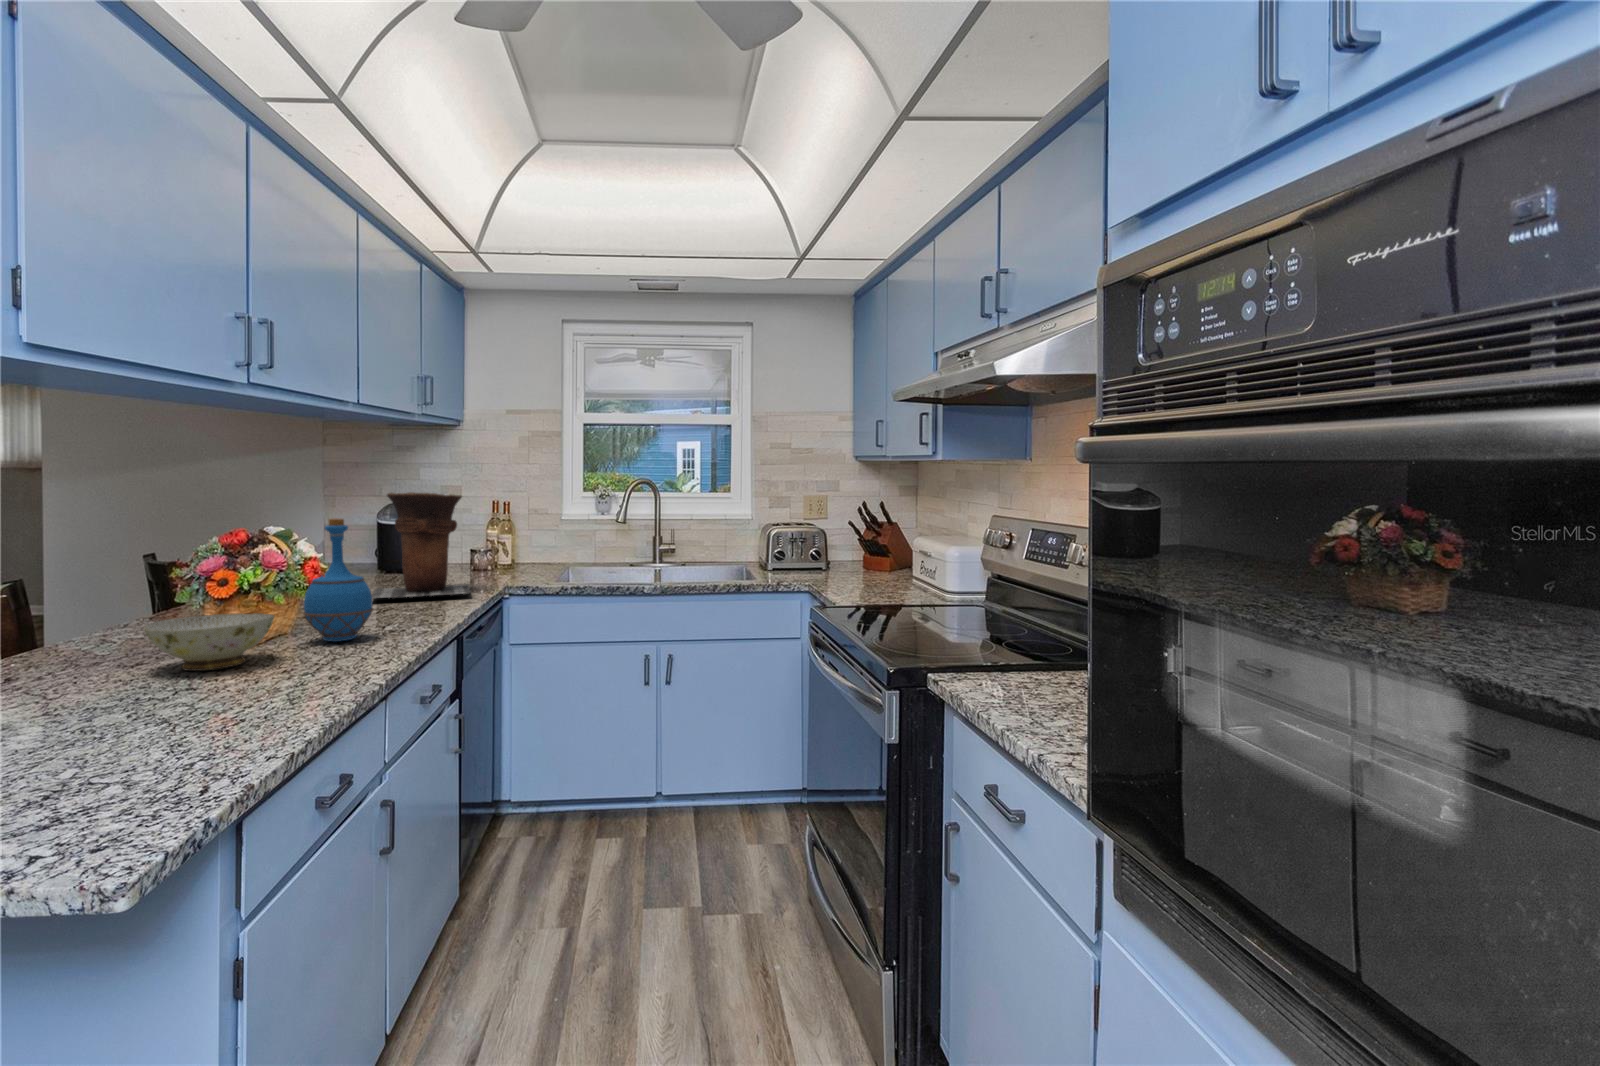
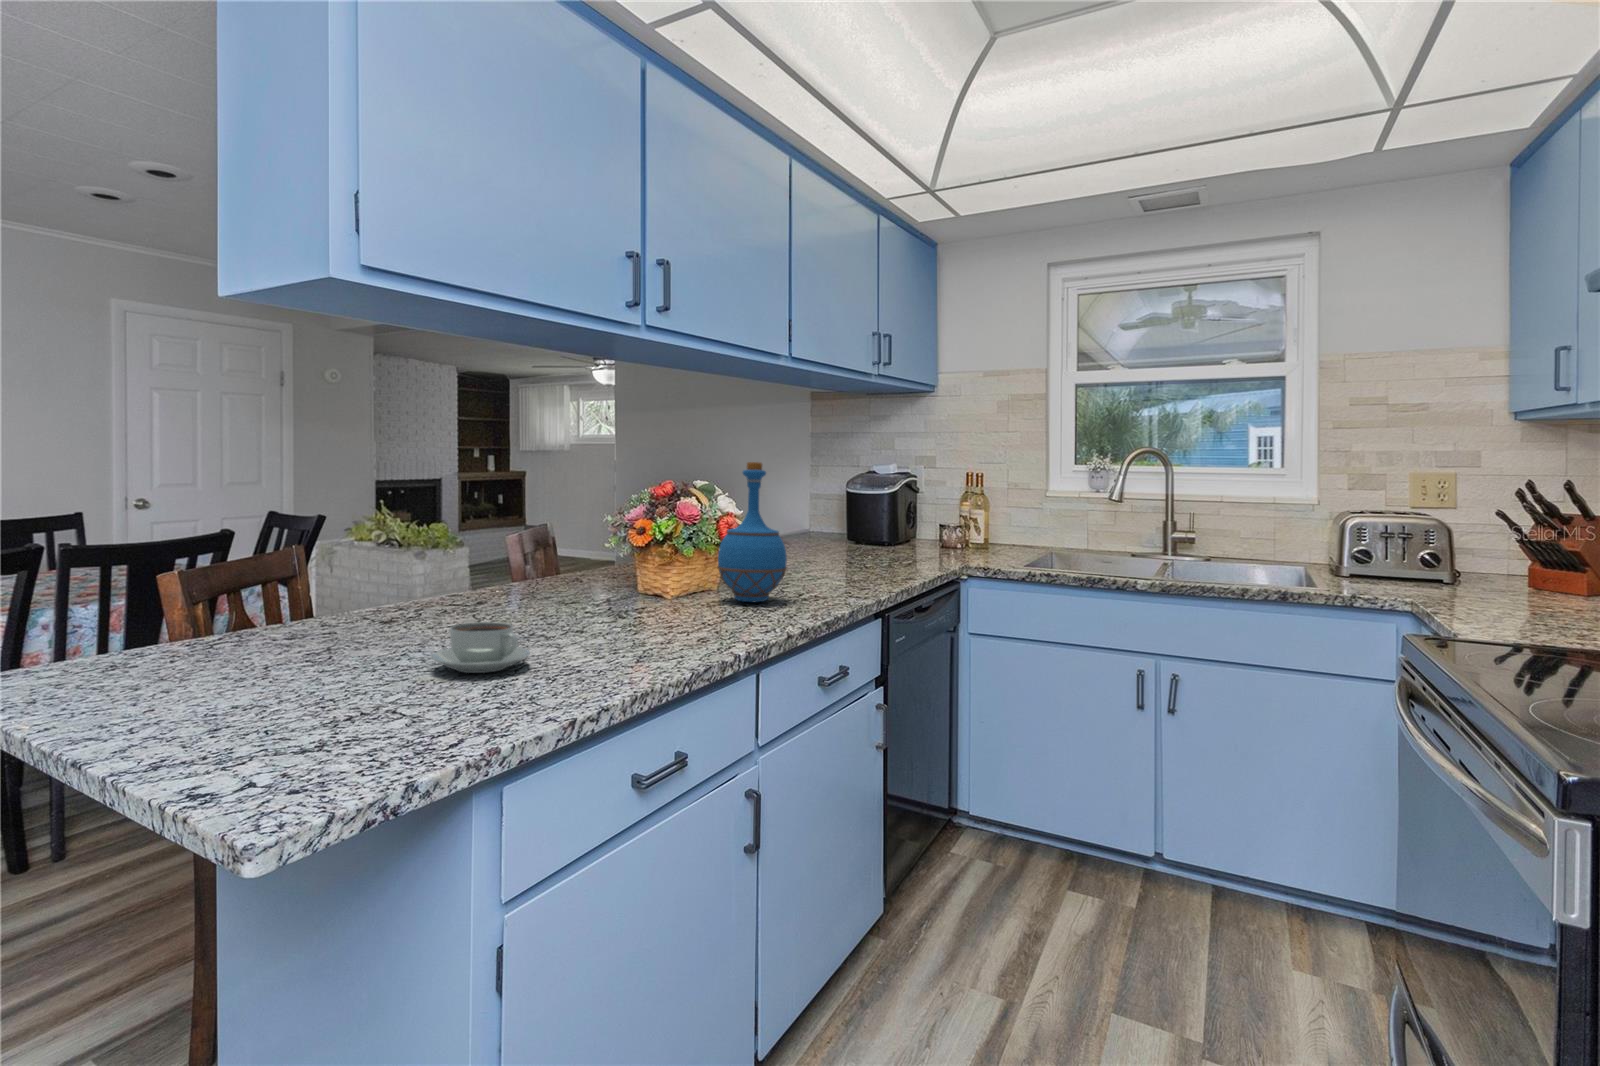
vase: present [372,492,471,598] -> none [814,448,925,569]
ceramic bowl: present [144,613,274,671] -> none [560,558,678,614]
coffee cup: none [85,692,193,741] -> present [431,622,530,673]

